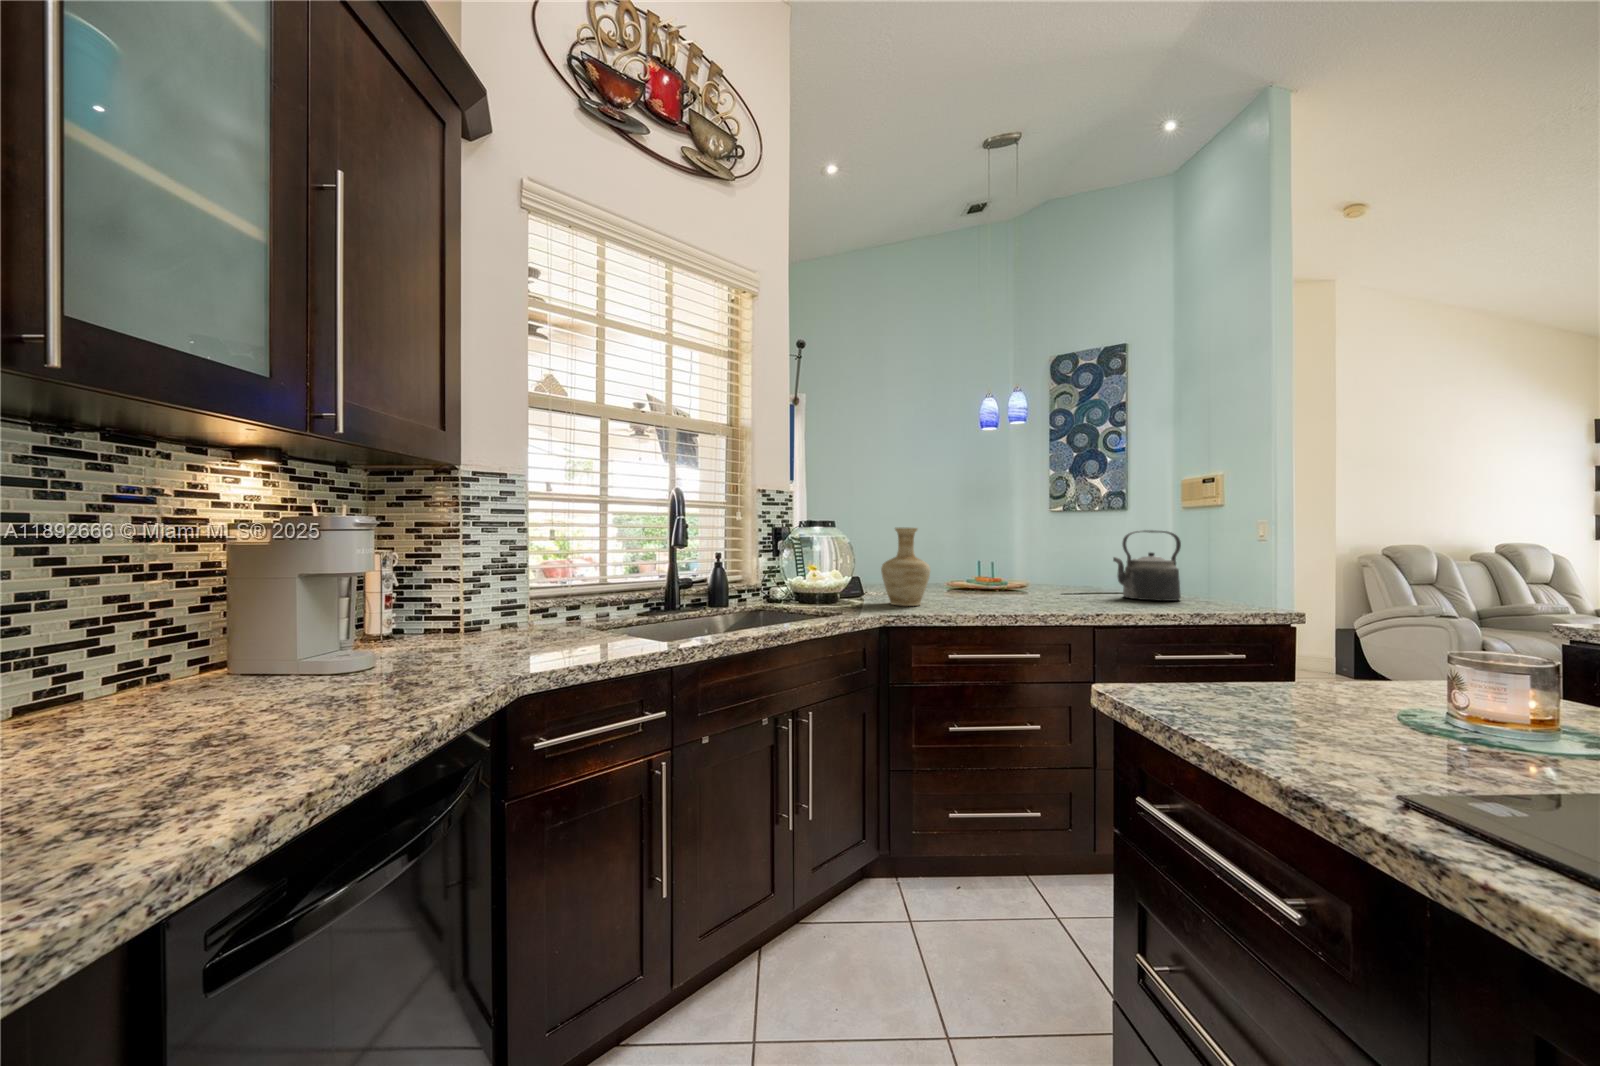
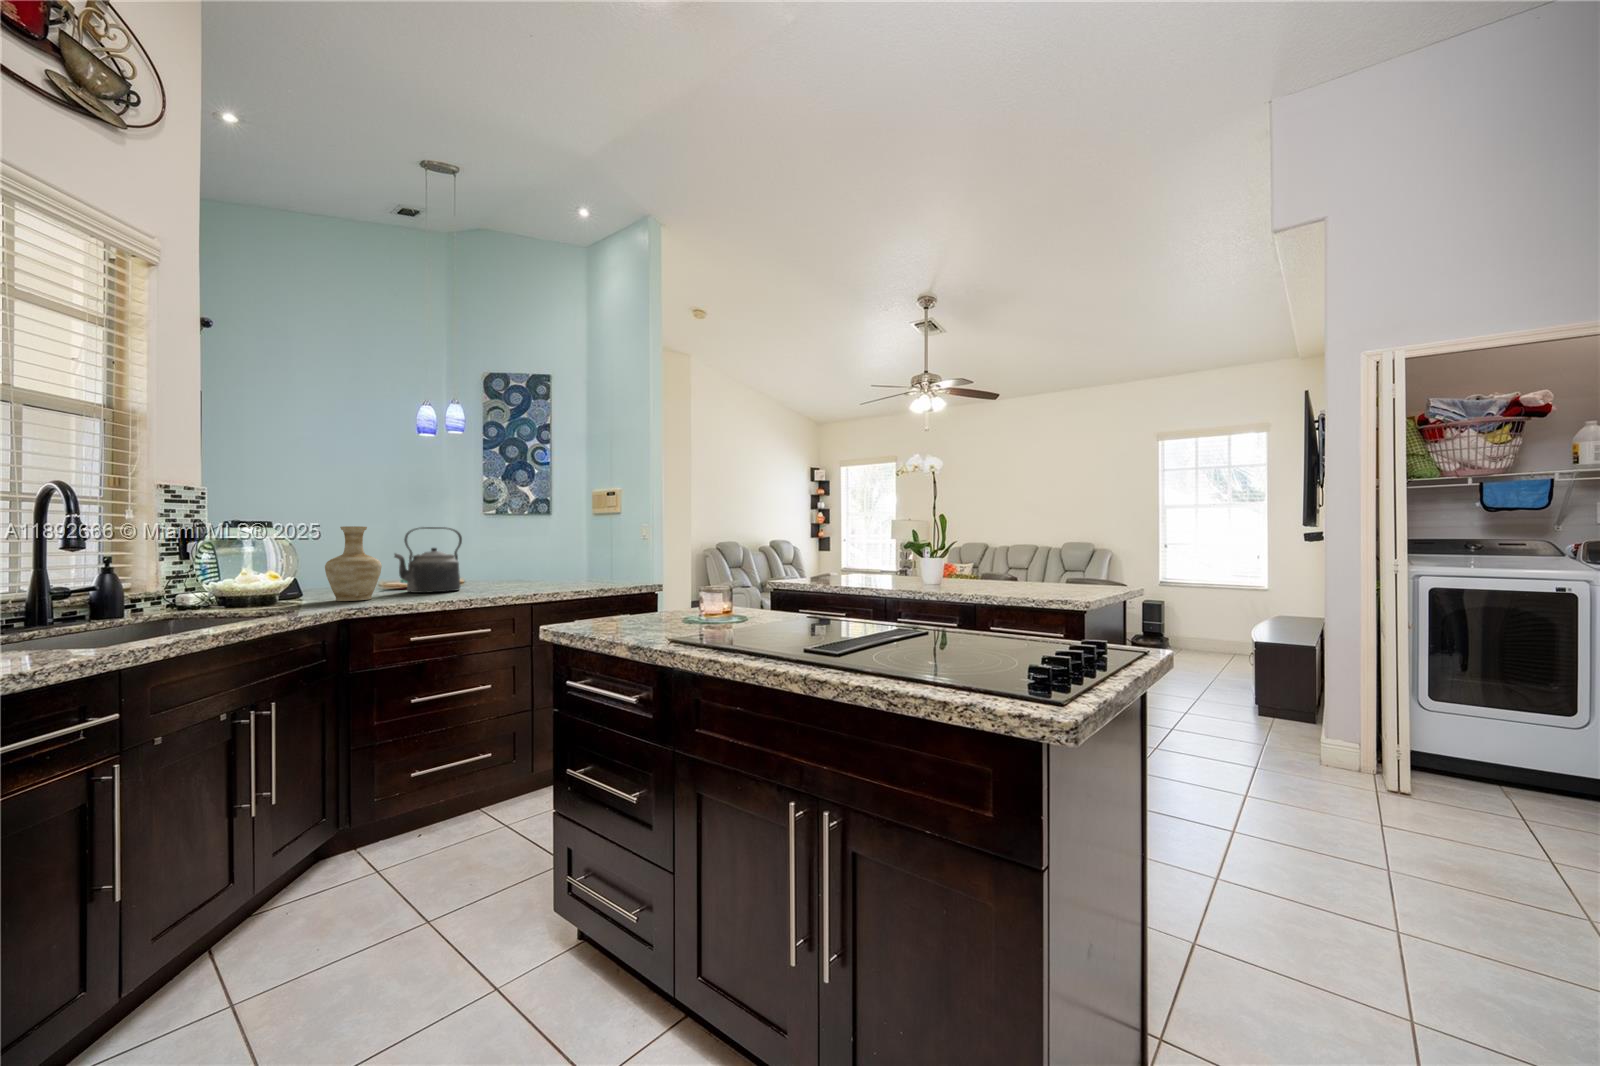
kettle: present [1113,530,1181,601] -> present [394,527,462,593]

